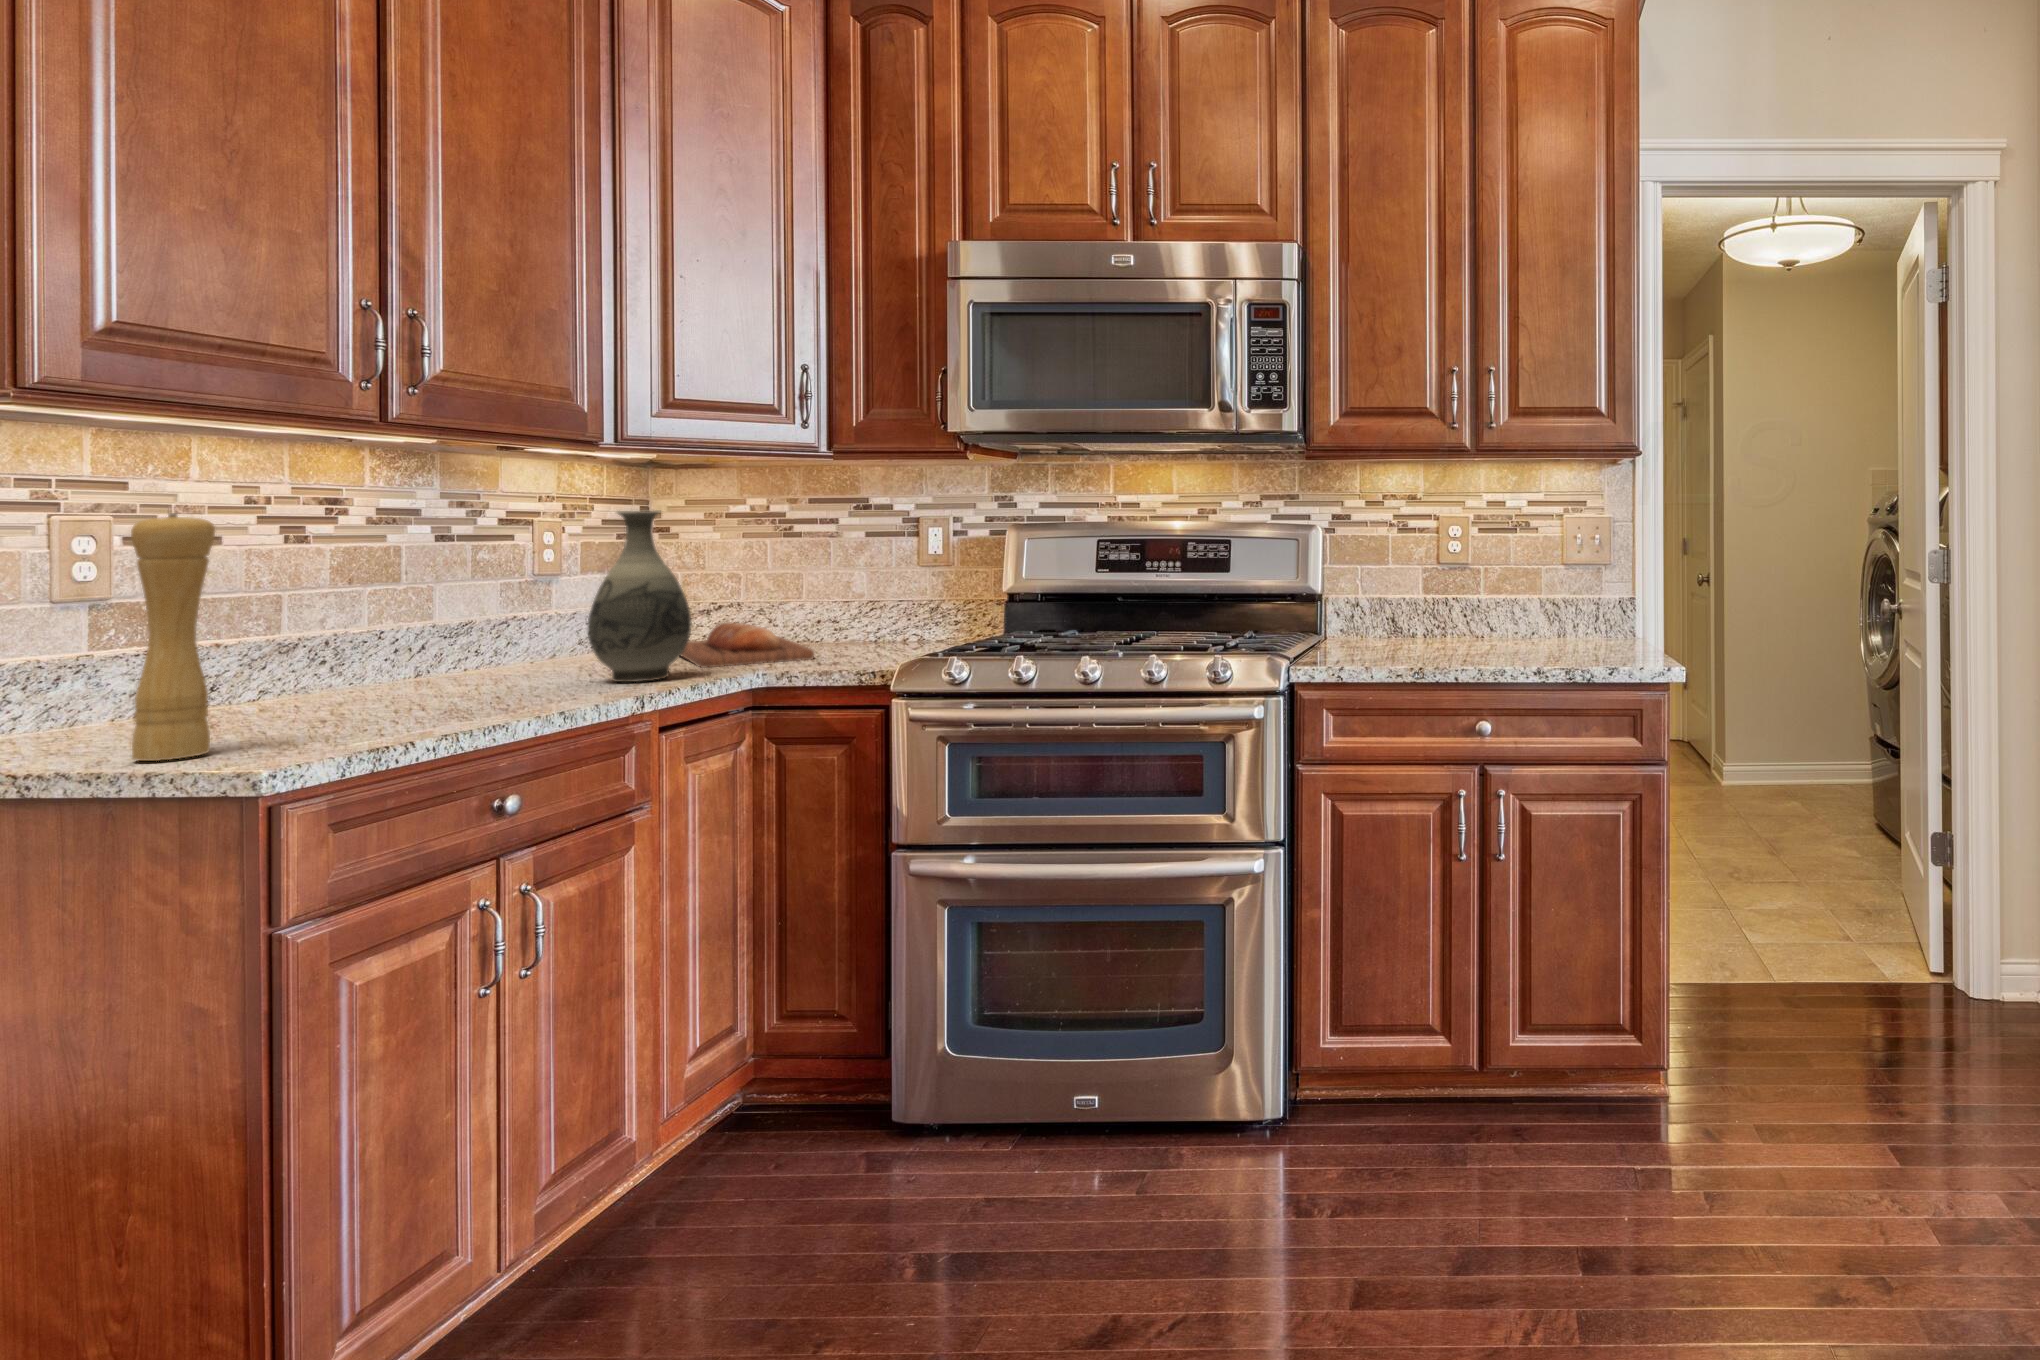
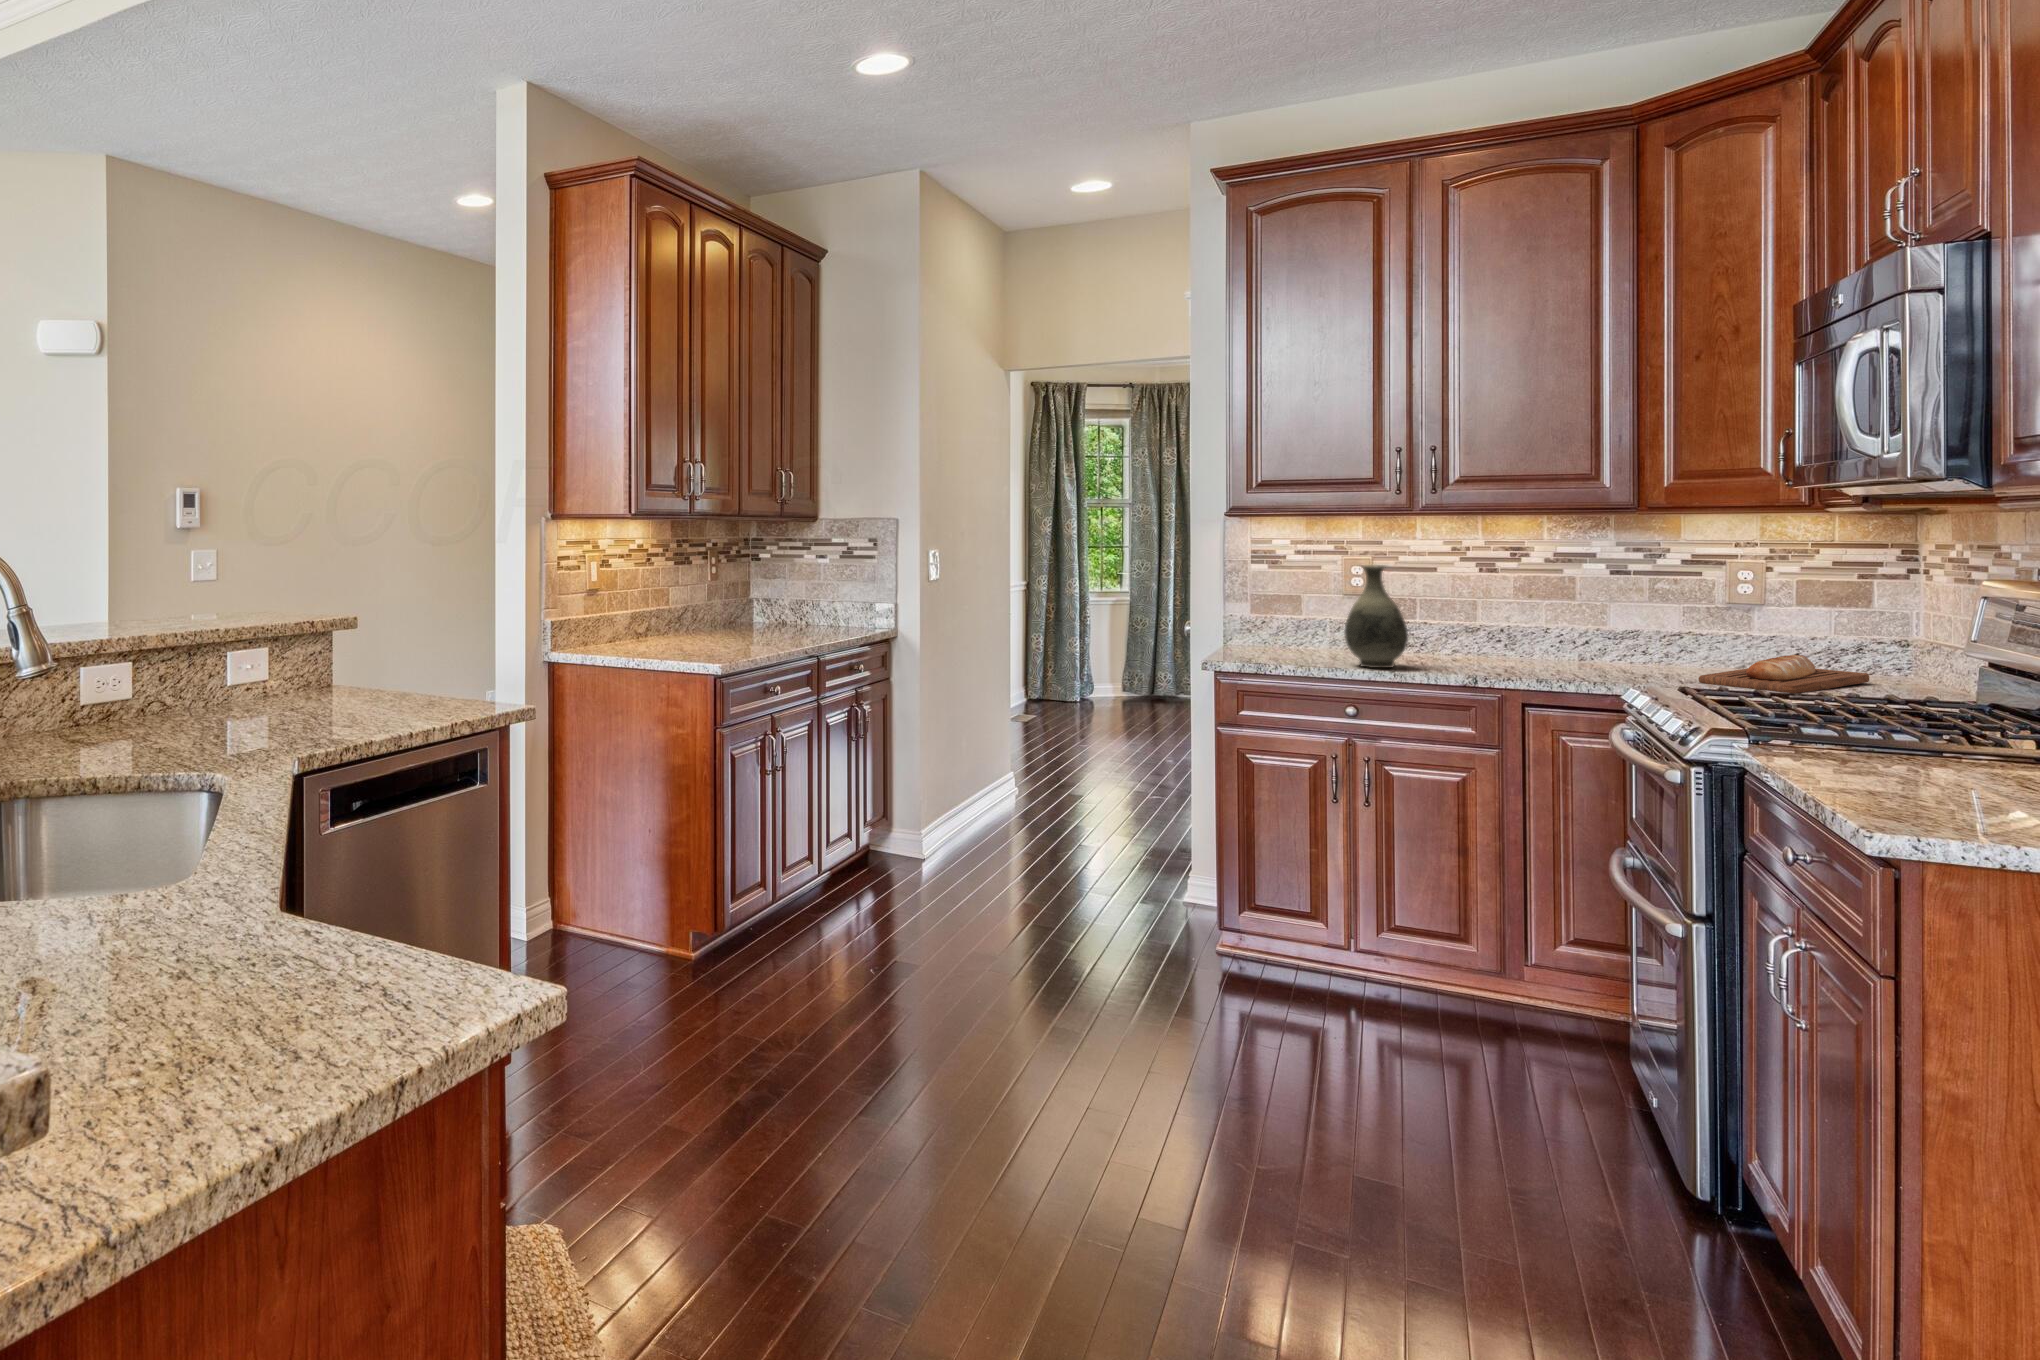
vase: present [588,510,691,682] -> present [1344,564,1408,668]
pepper mill: present [131,513,215,761] -> none [1263,566,1294,669]

